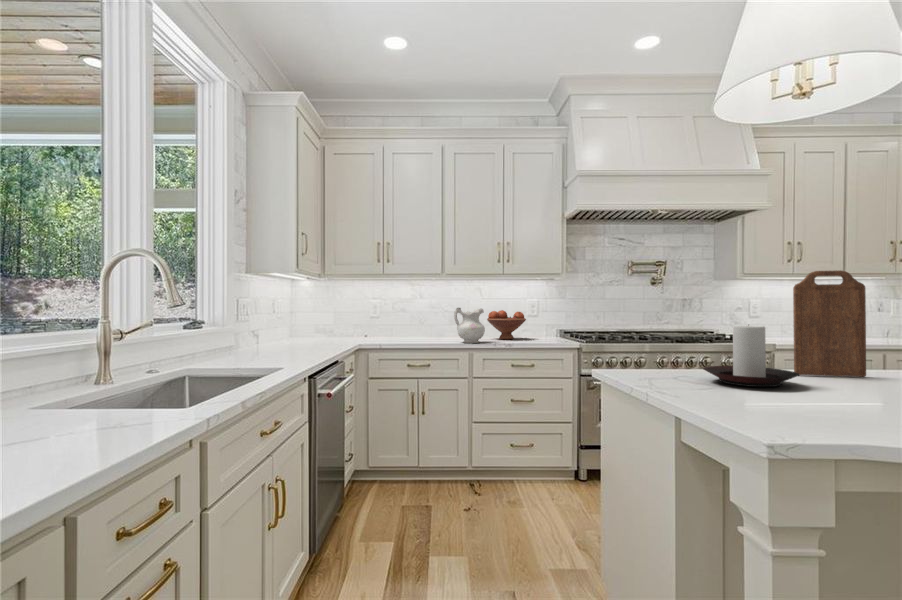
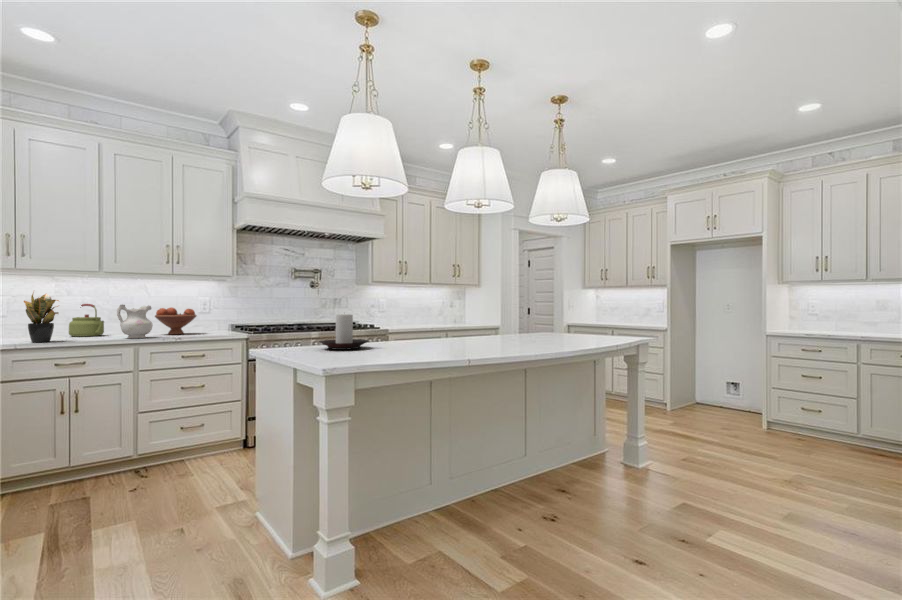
cutting board: present [793,270,866,377] -> none [373,283,407,343]
potted plant: none [380,293,414,344] -> present [24,293,59,343]
kettle: none [419,307,445,338] -> present [69,304,104,337]

